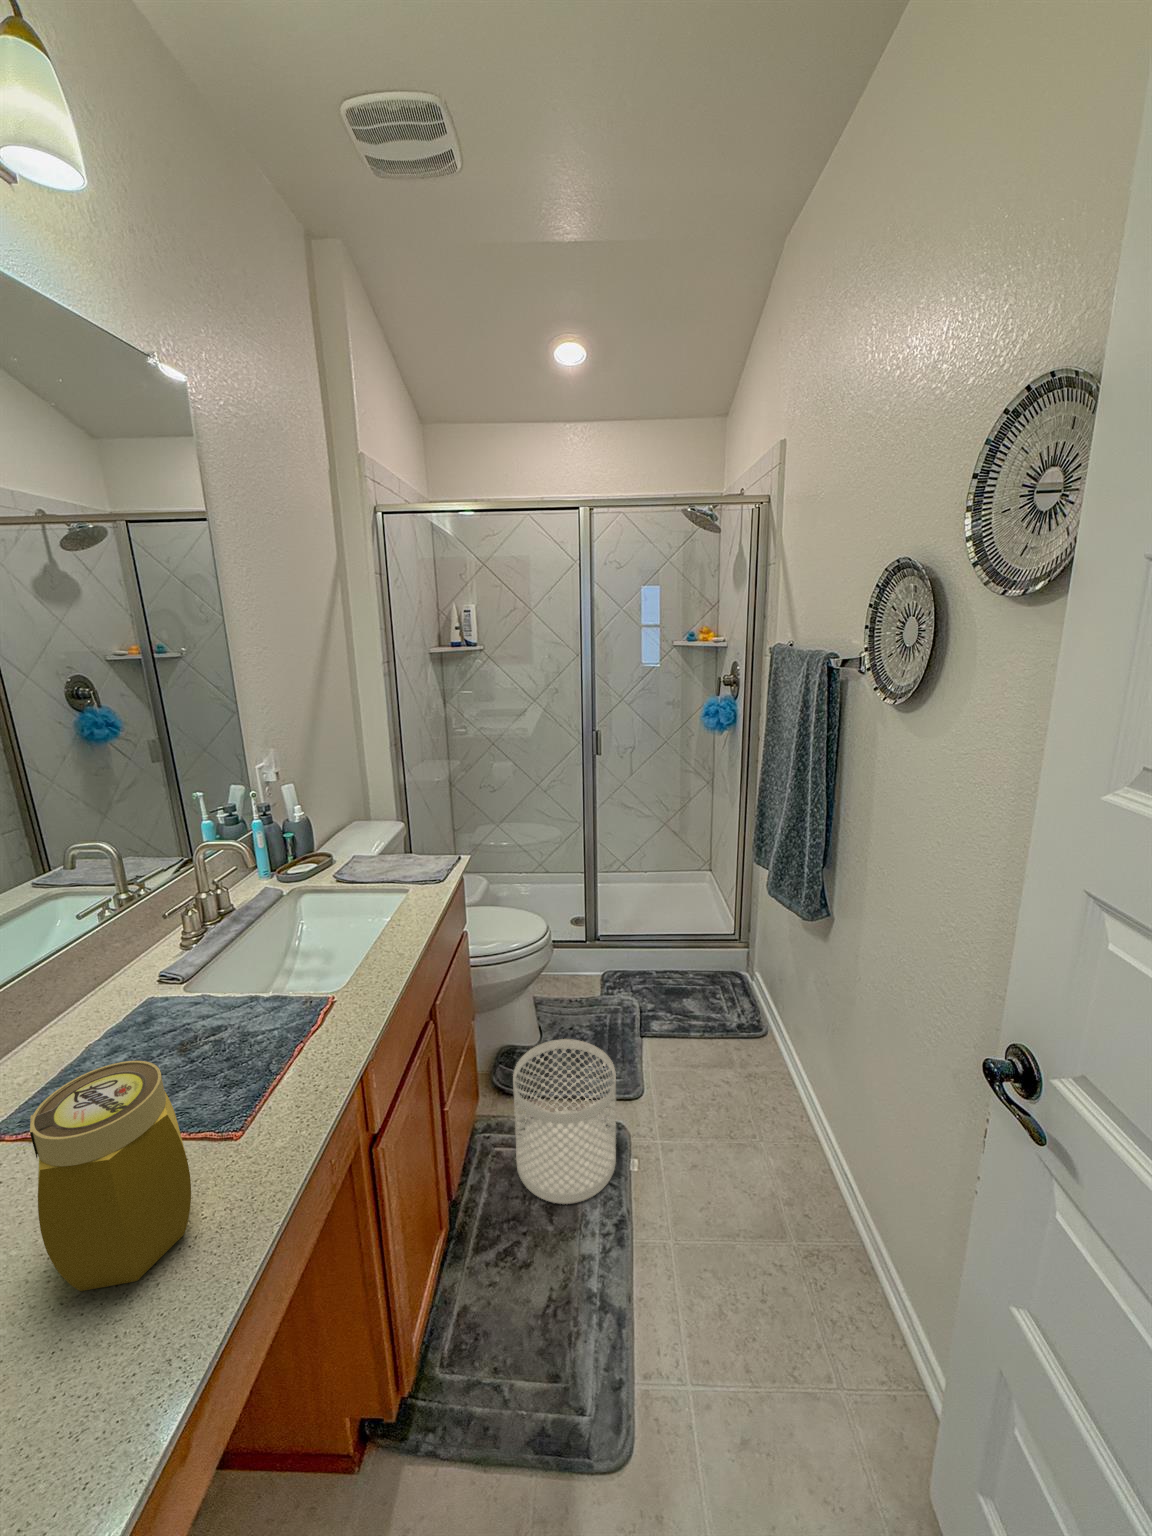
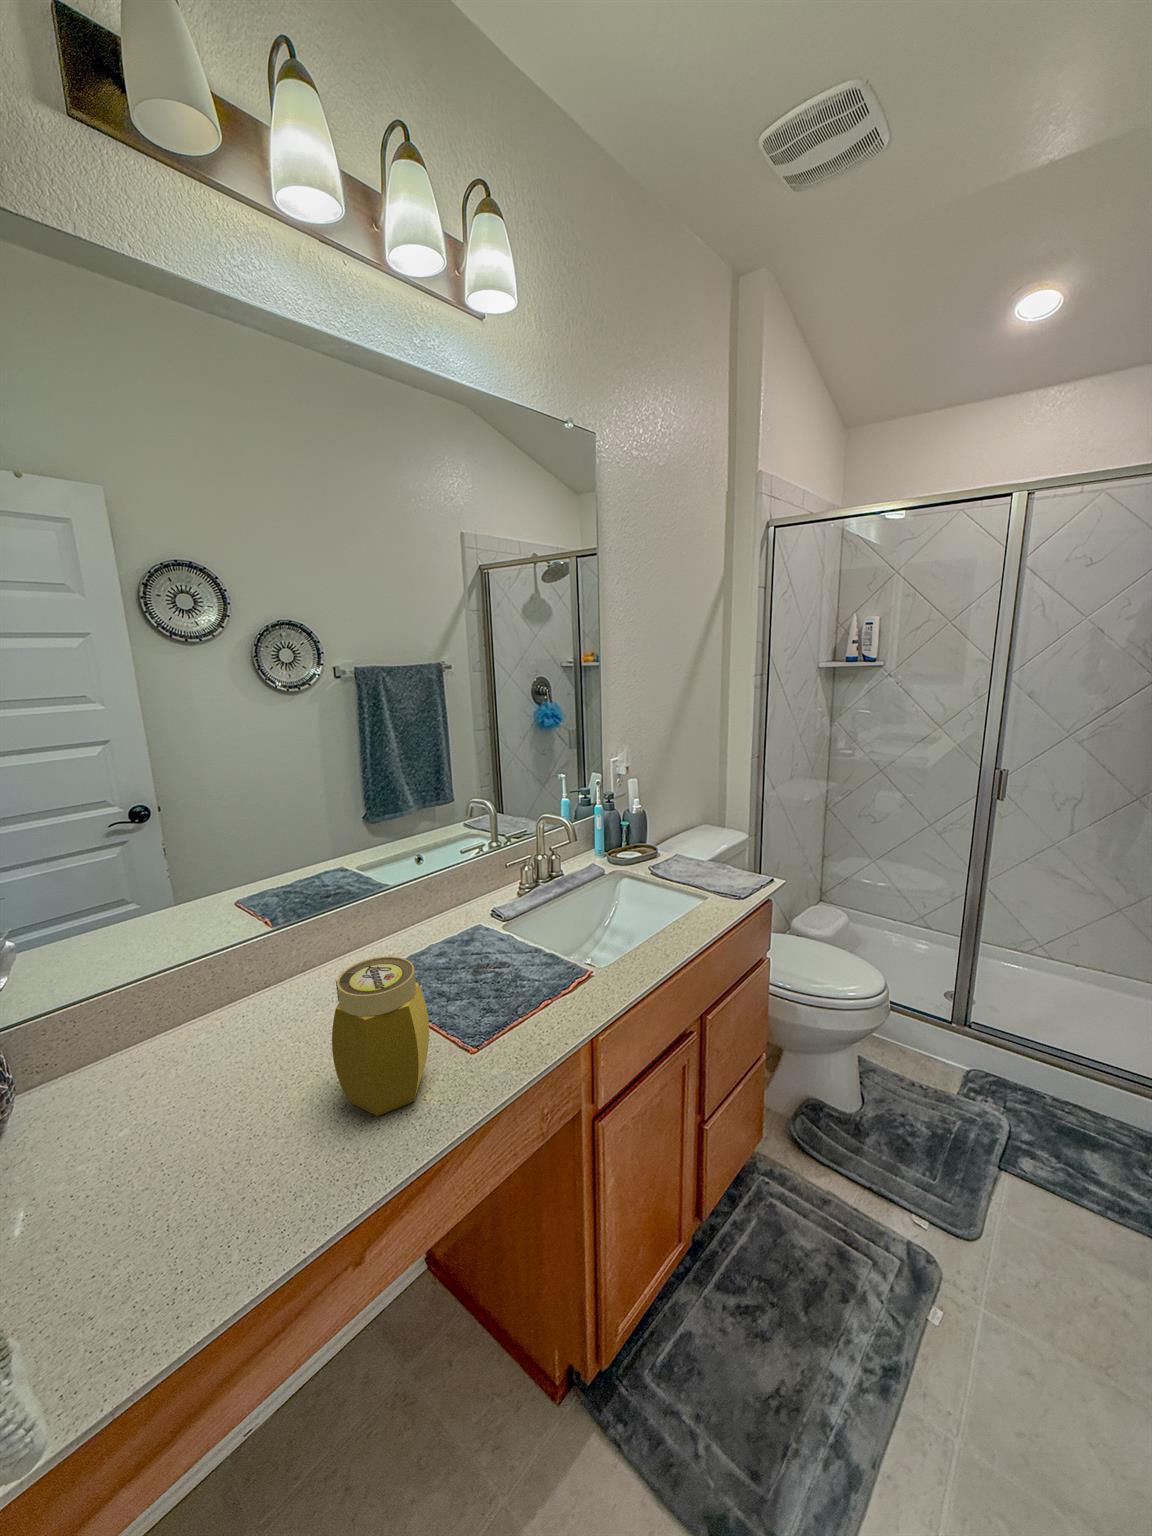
waste basket: present [513,1039,616,1204] -> none [785,1111,923,1318]

